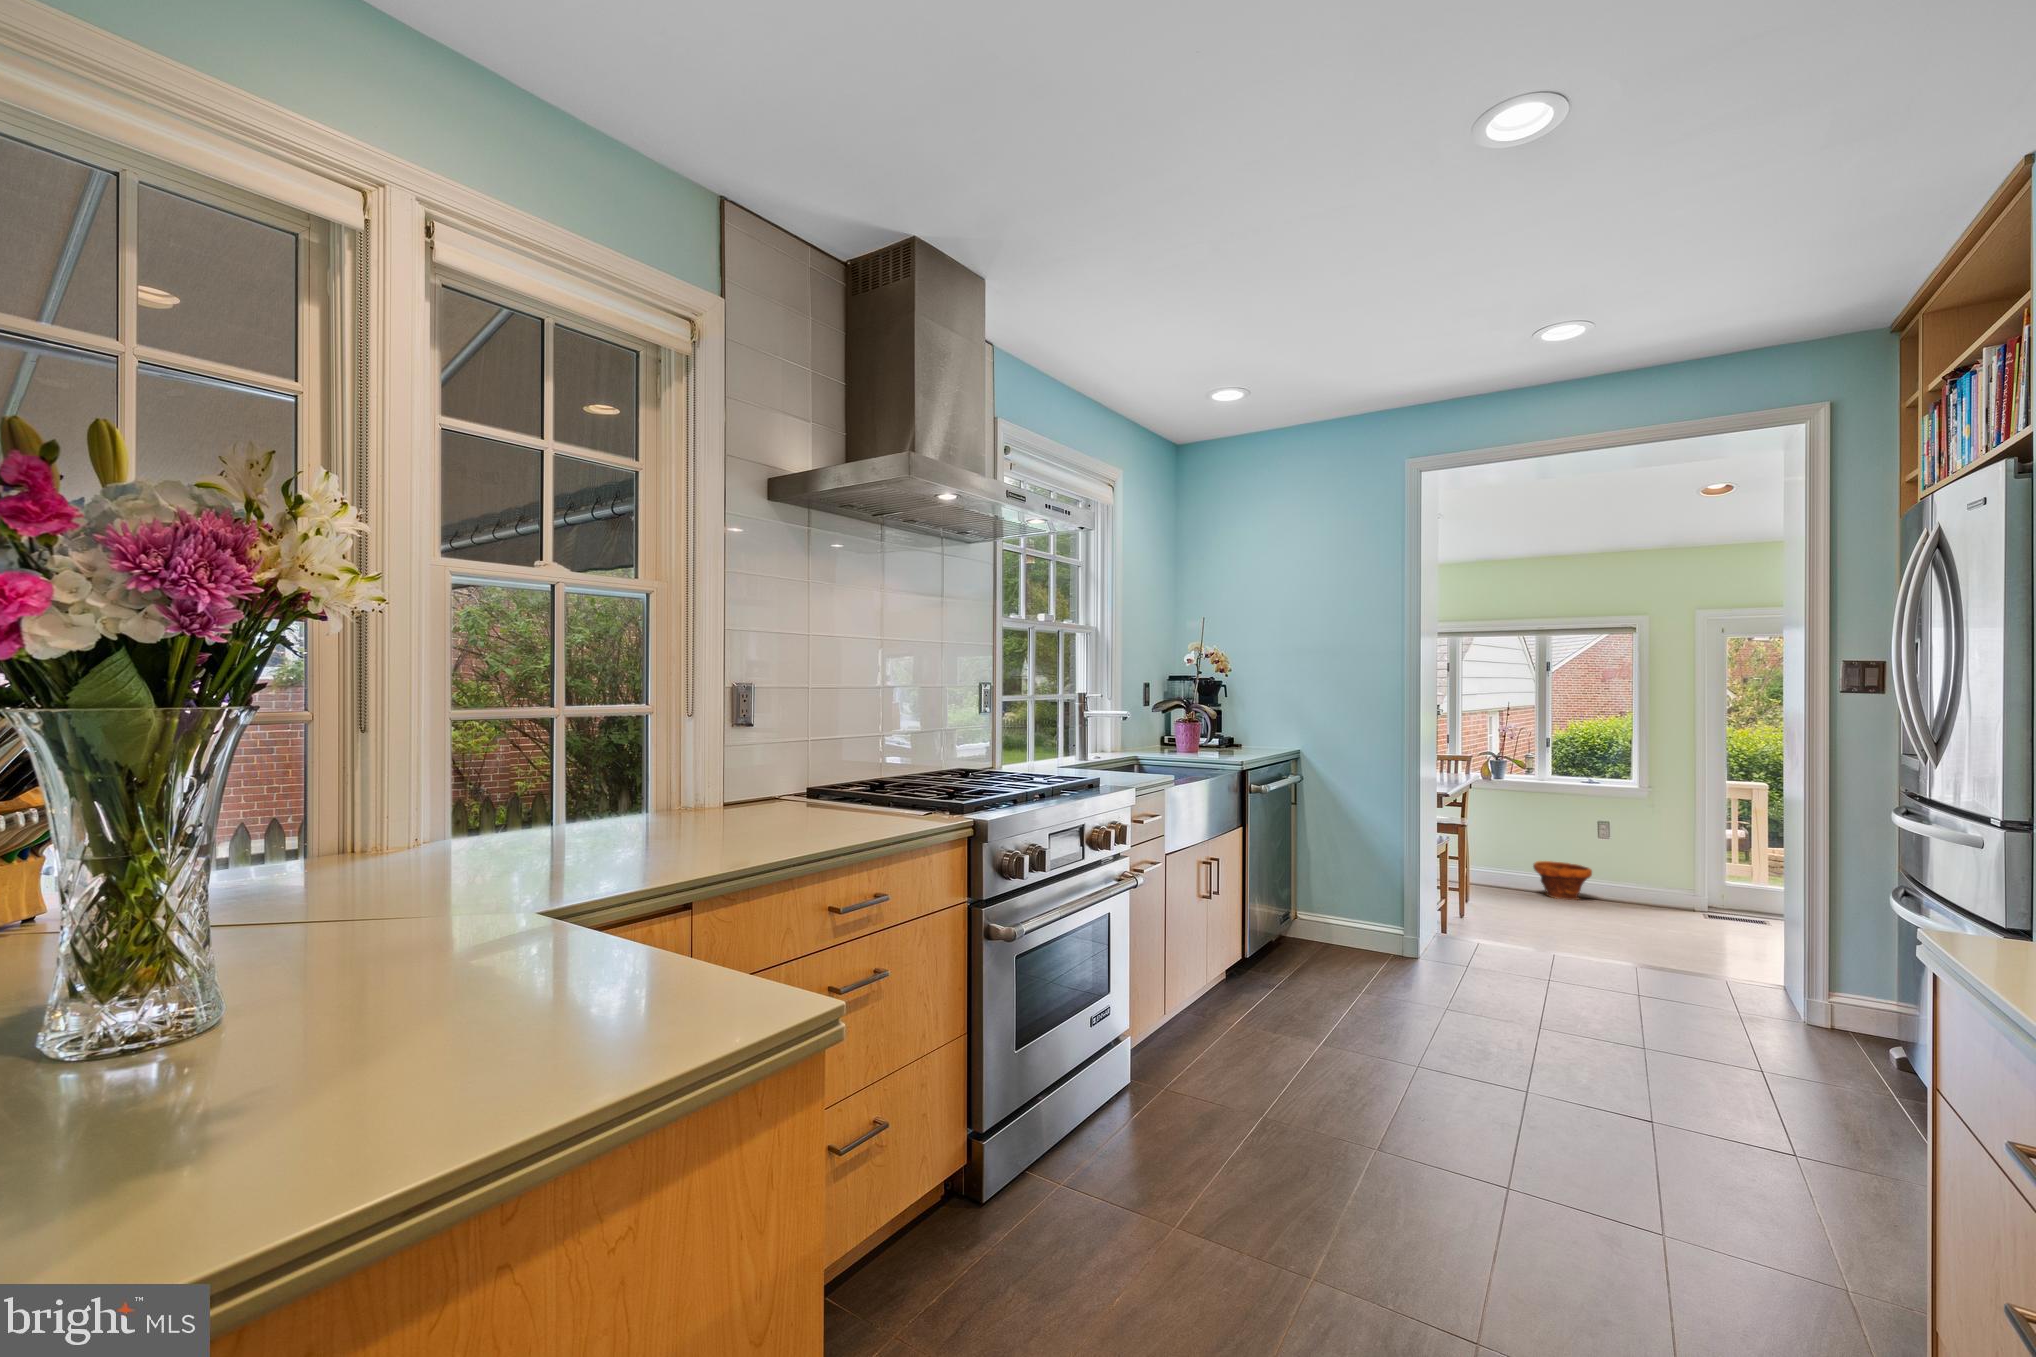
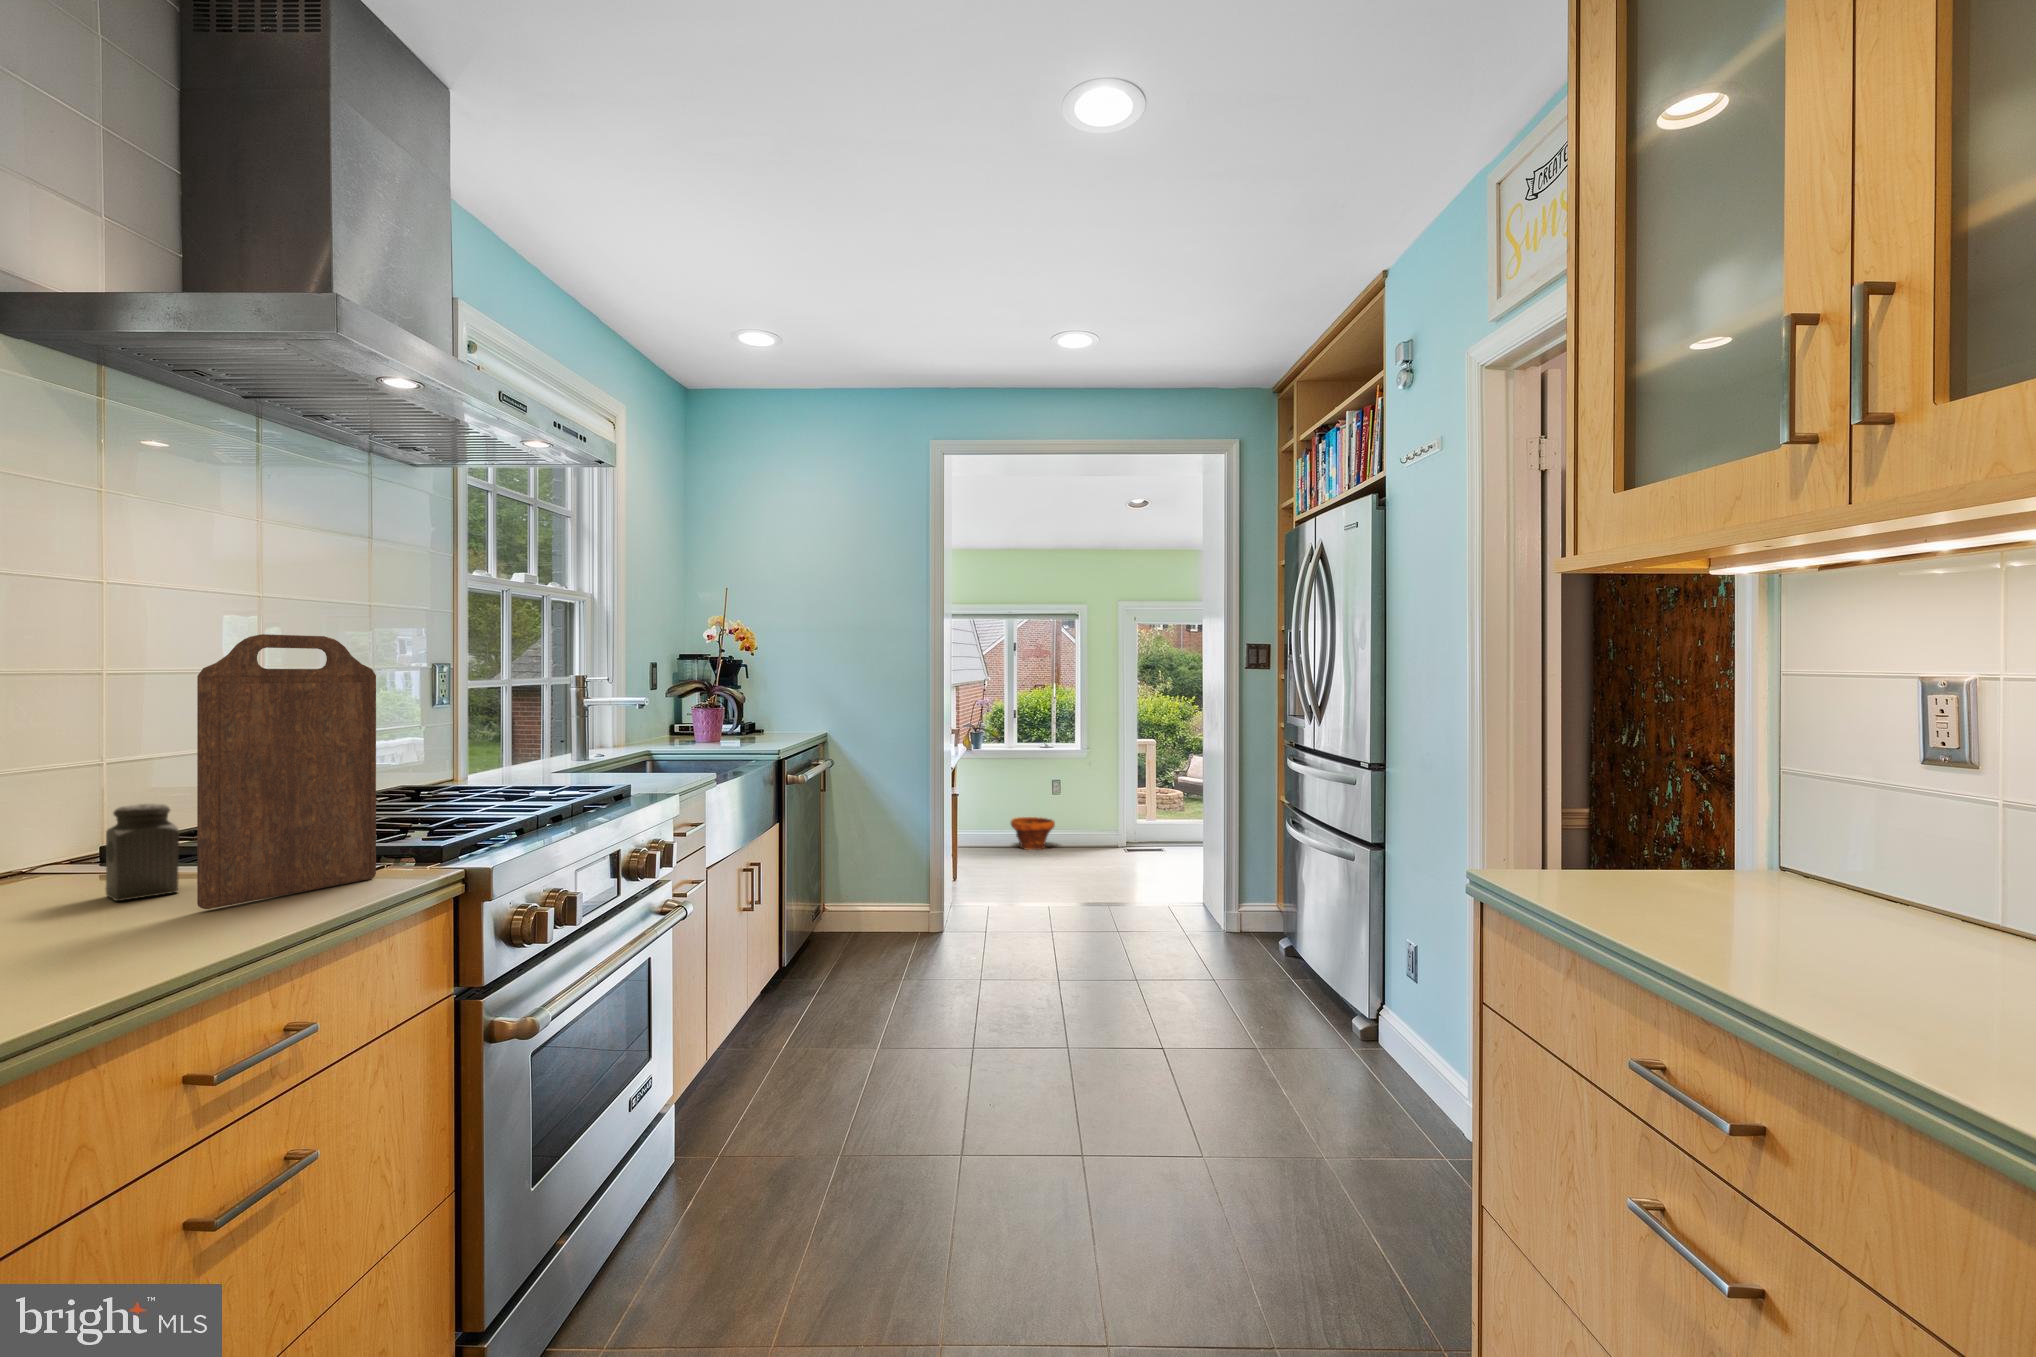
cutting board: none [823,650,918,820] -> present [197,634,376,909]
salt shaker: none [785,755,818,812] -> present [106,804,179,901]

